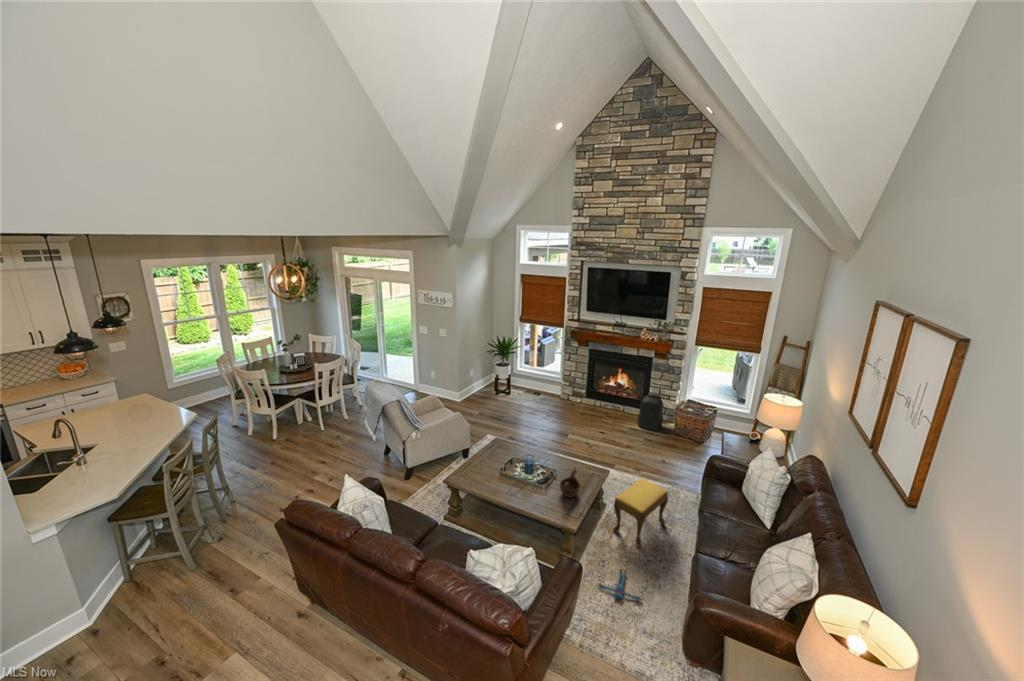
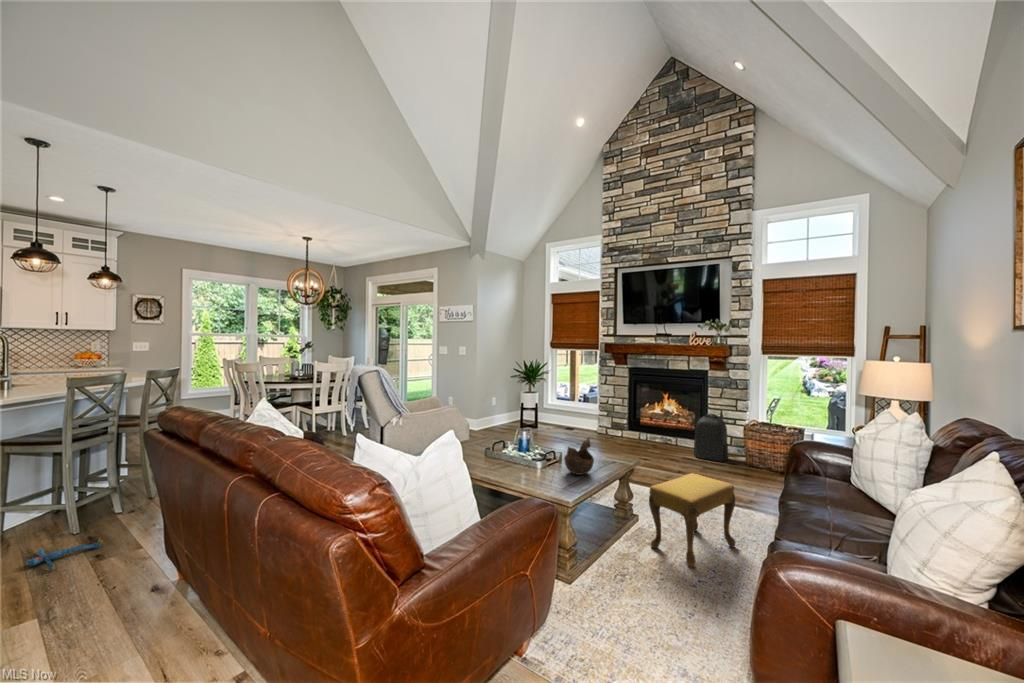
plush toy: present [598,569,642,601] -> present [26,538,102,570]

